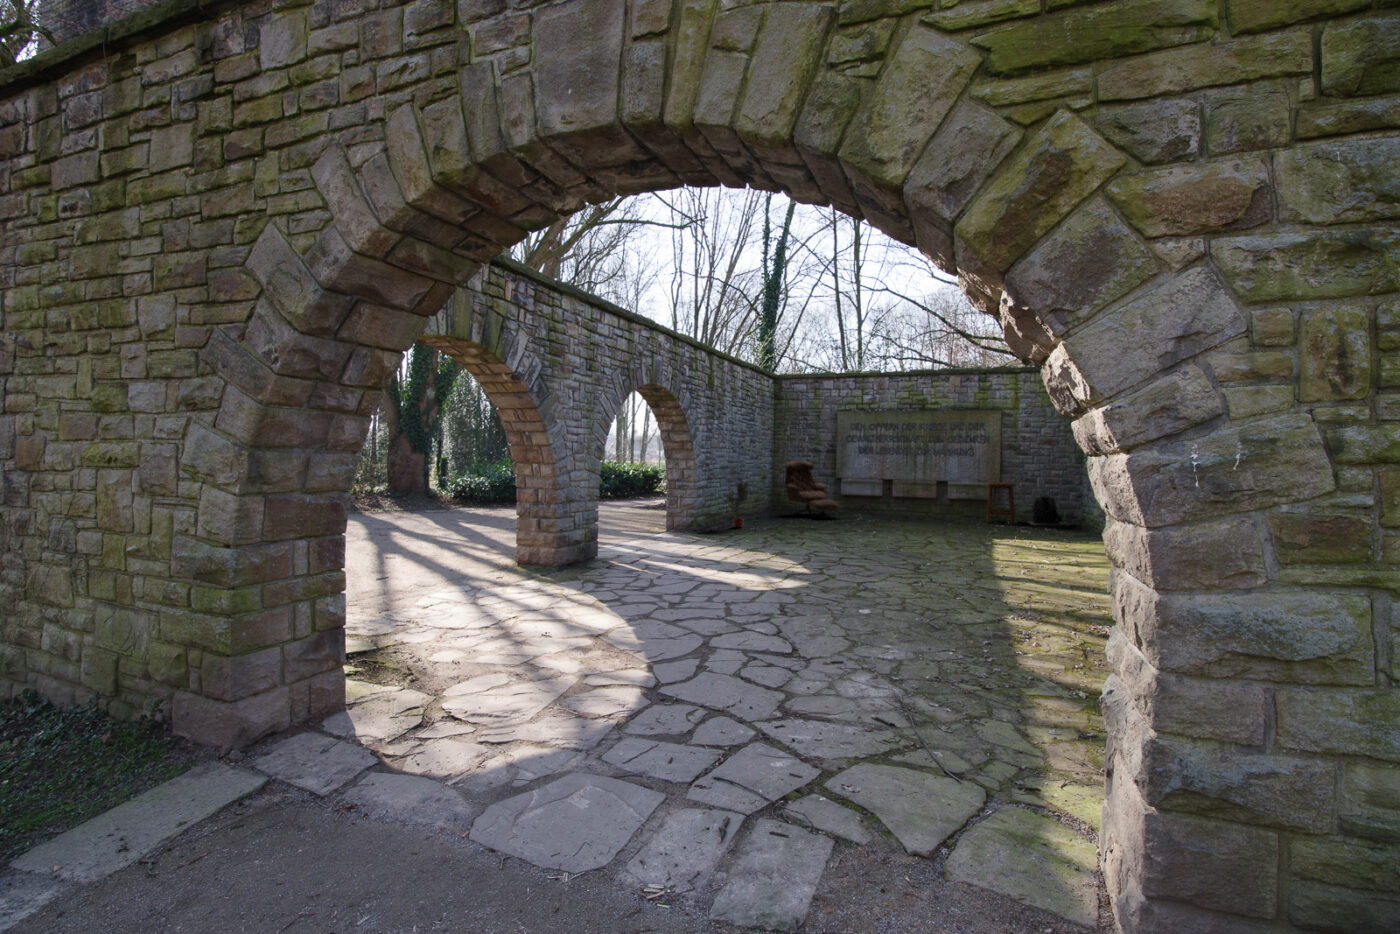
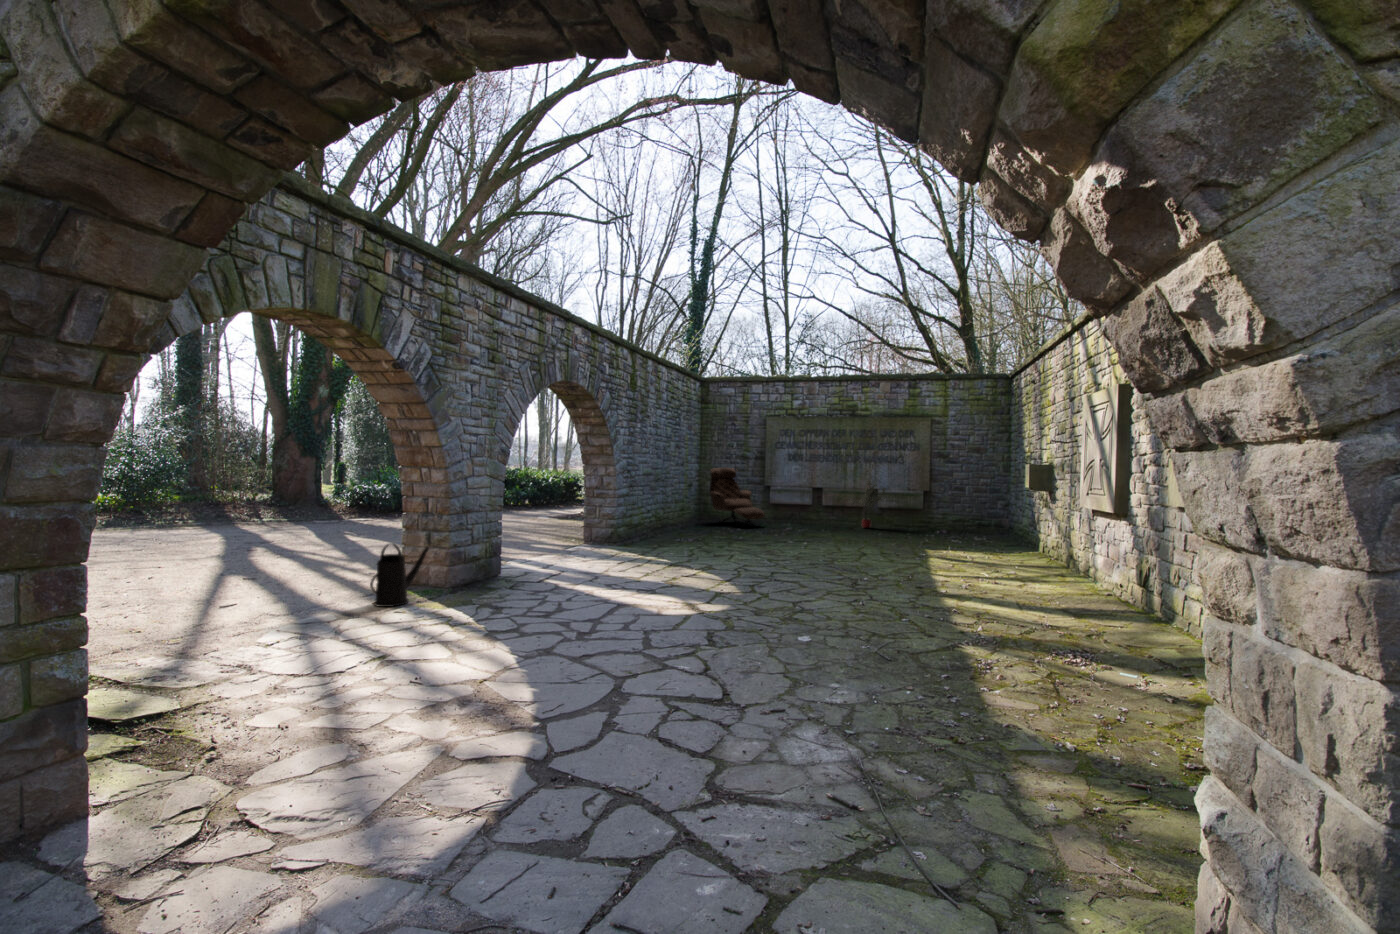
potted tree: present [724,479,750,528] -> present [849,482,886,528]
stool: present [986,482,1016,524] -> none [909,490,939,532]
backpack: present [1030,496,1067,525] -> none [948,503,990,533]
watering can: none [494,529,539,583] -> present [370,544,429,607]

